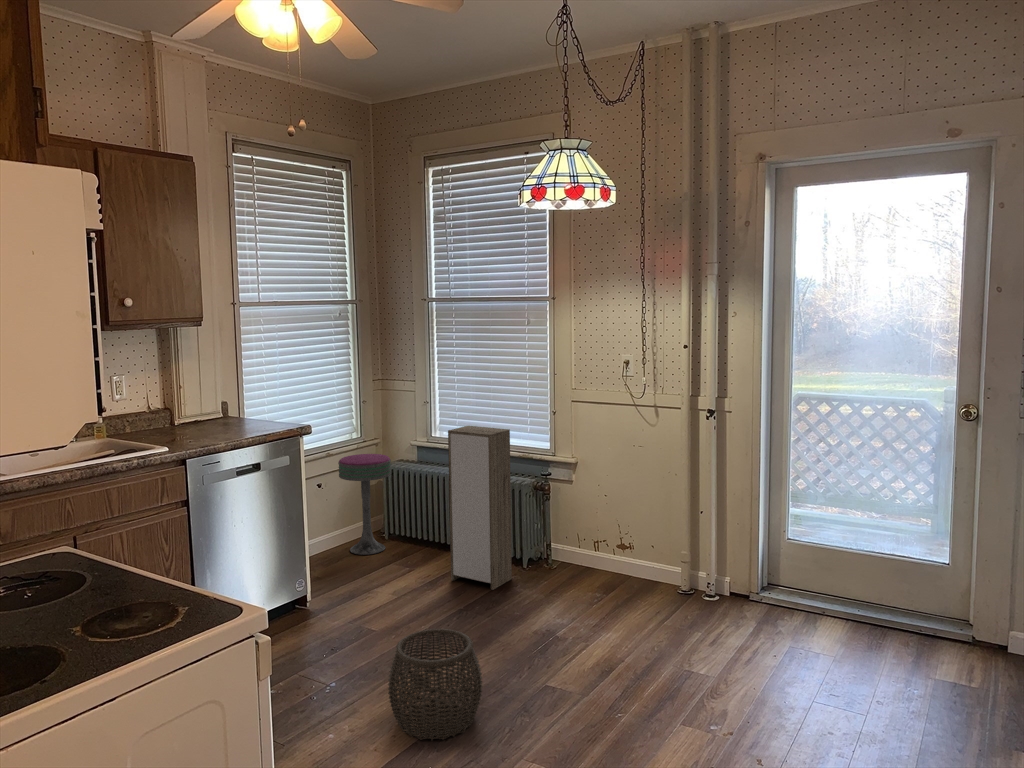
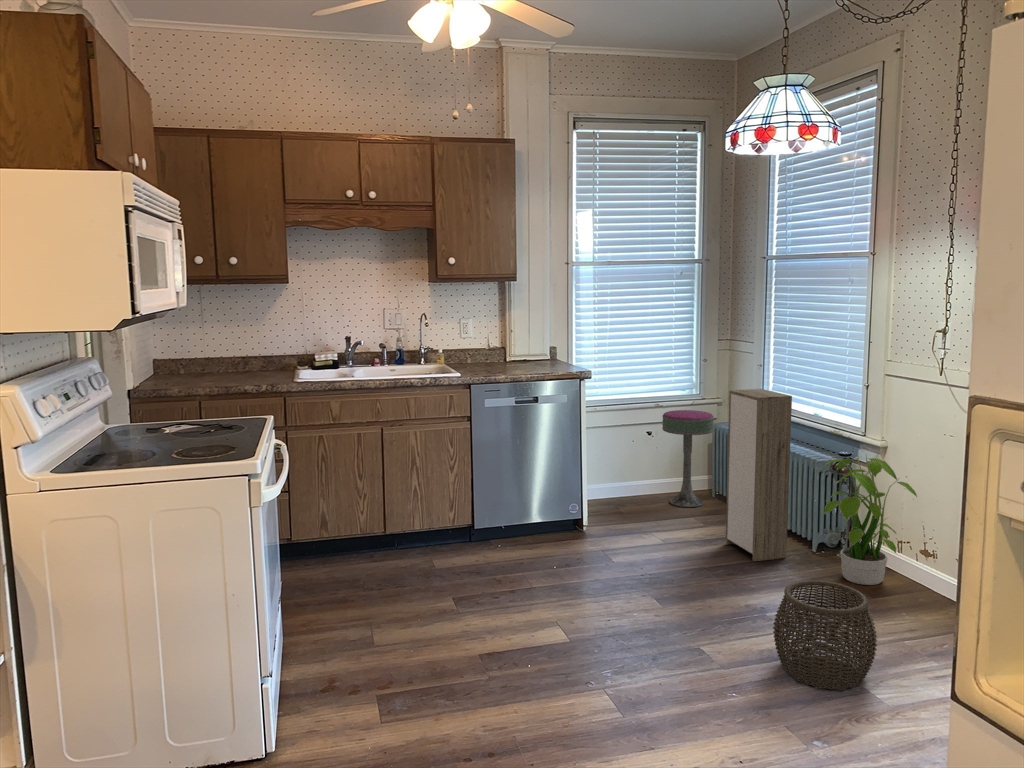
potted plant: none [547,470,618,586] -> present [820,451,917,585]
woven basket: present [388,629,482,740] -> present [773,581,877,691]

